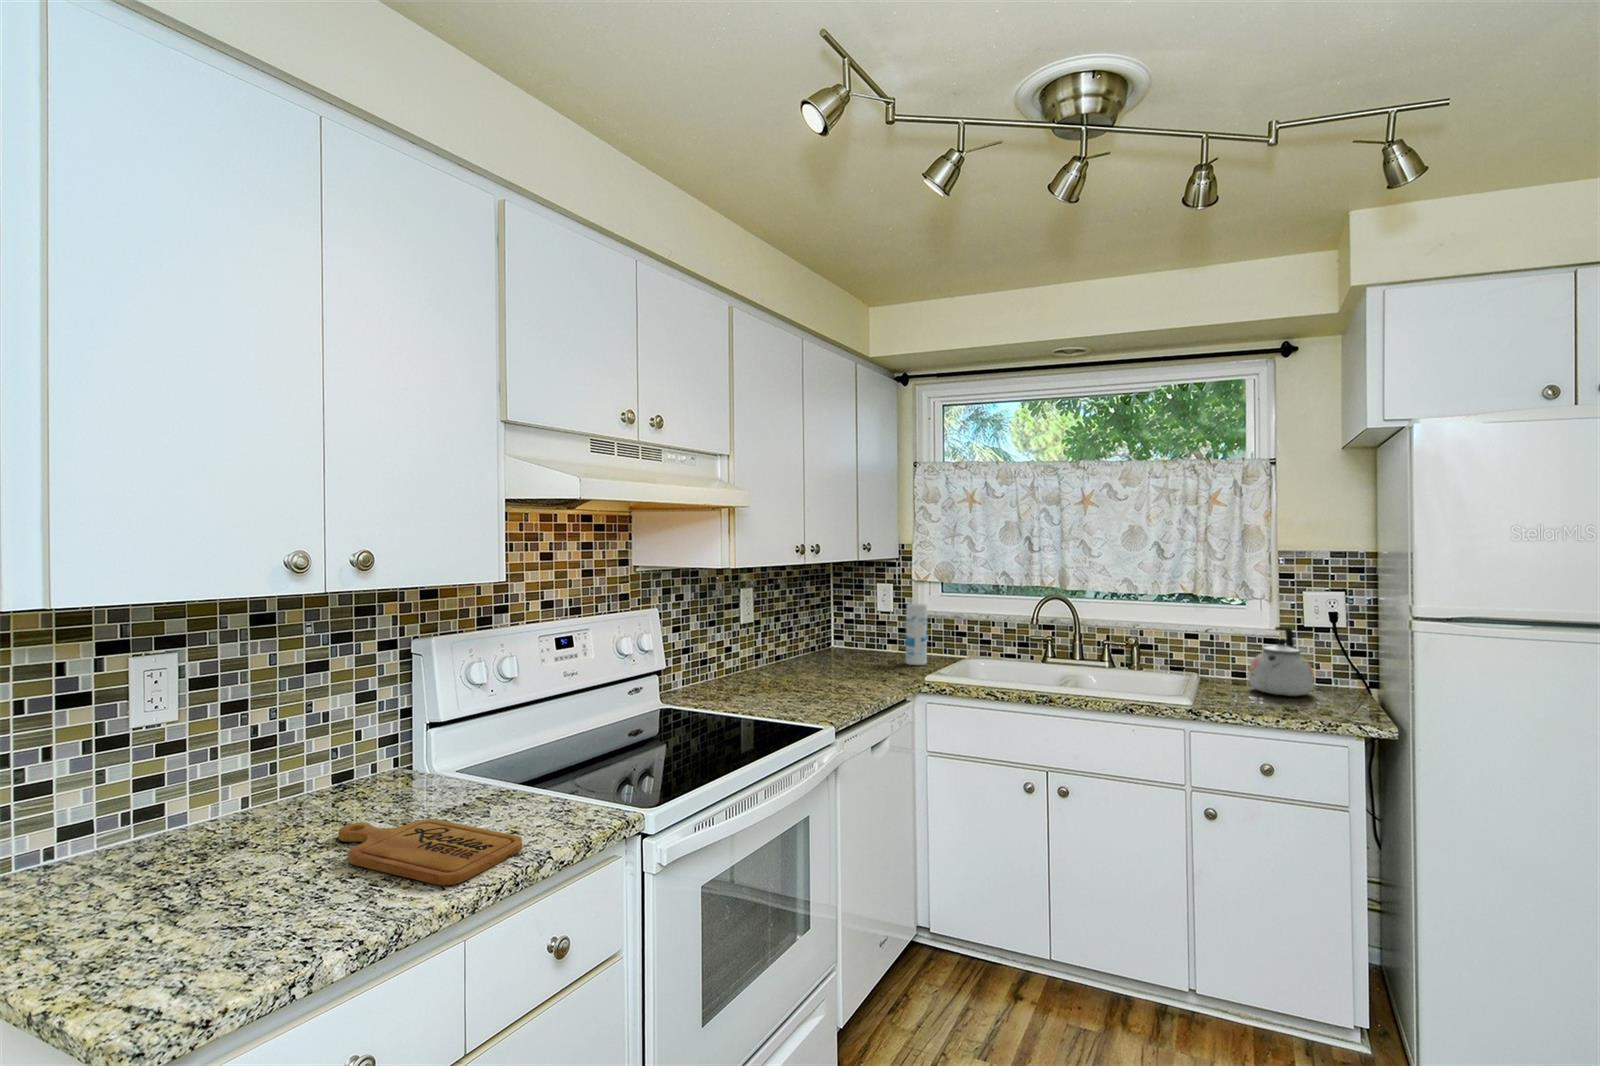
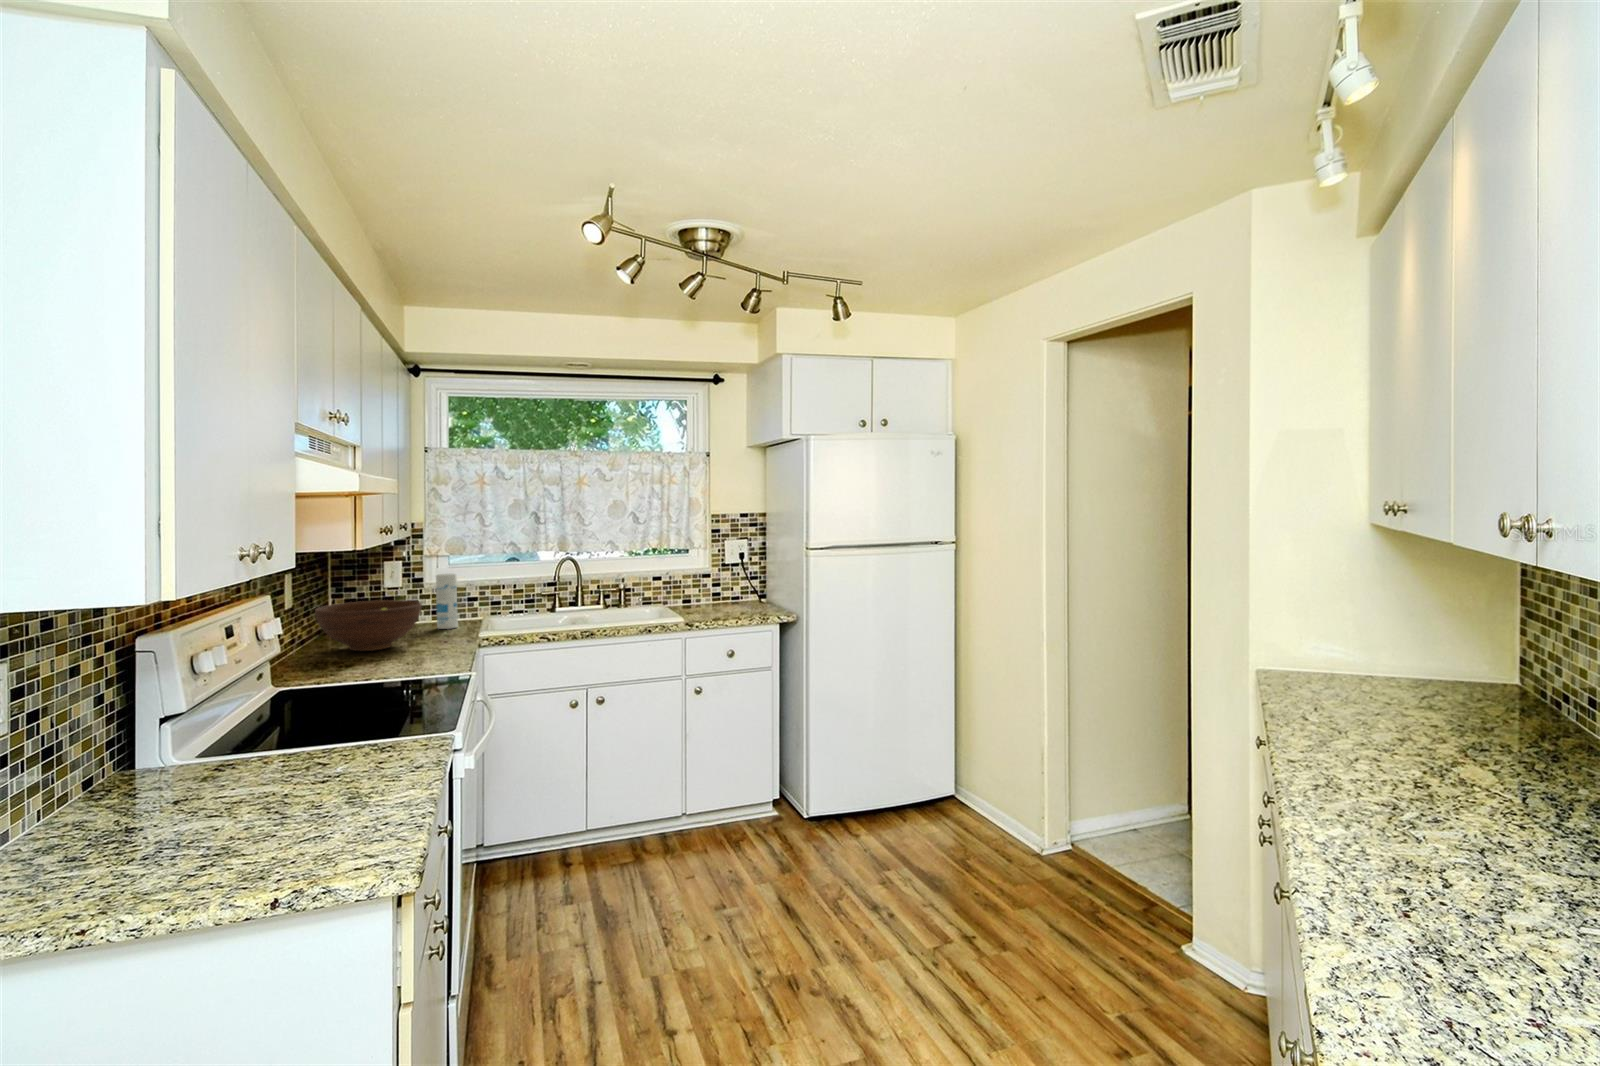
fruit bowl: none [769,625,866,679] -> present [315,600,422,651]
kettle: present [1248,627,1314,696] -> none [702,564,740,610]
cutting board: present [339,819,522,885] -> none [103,780,341,840]

